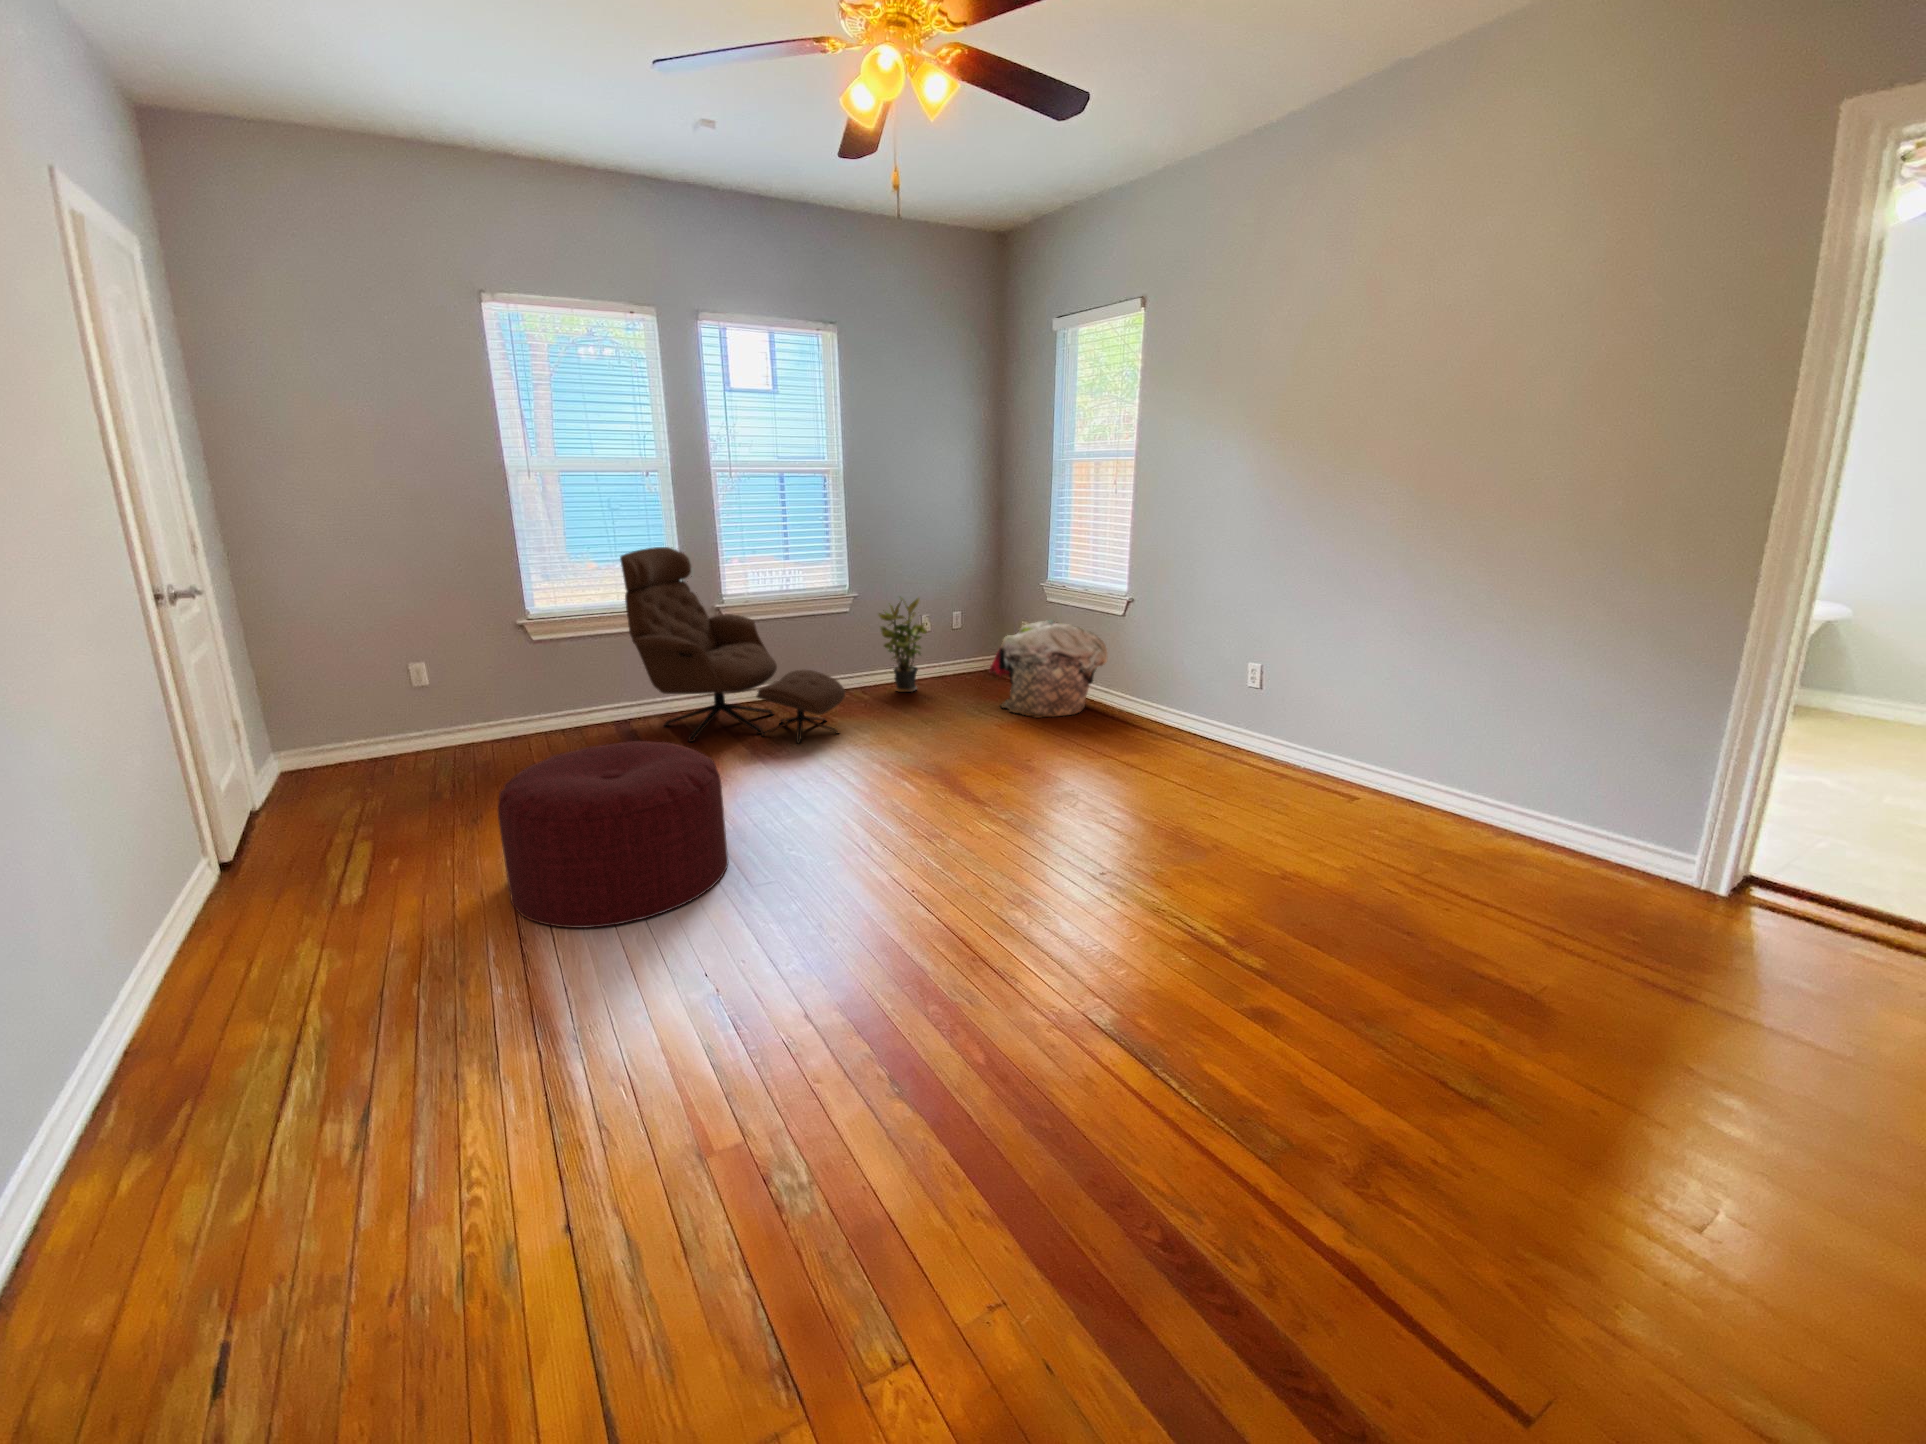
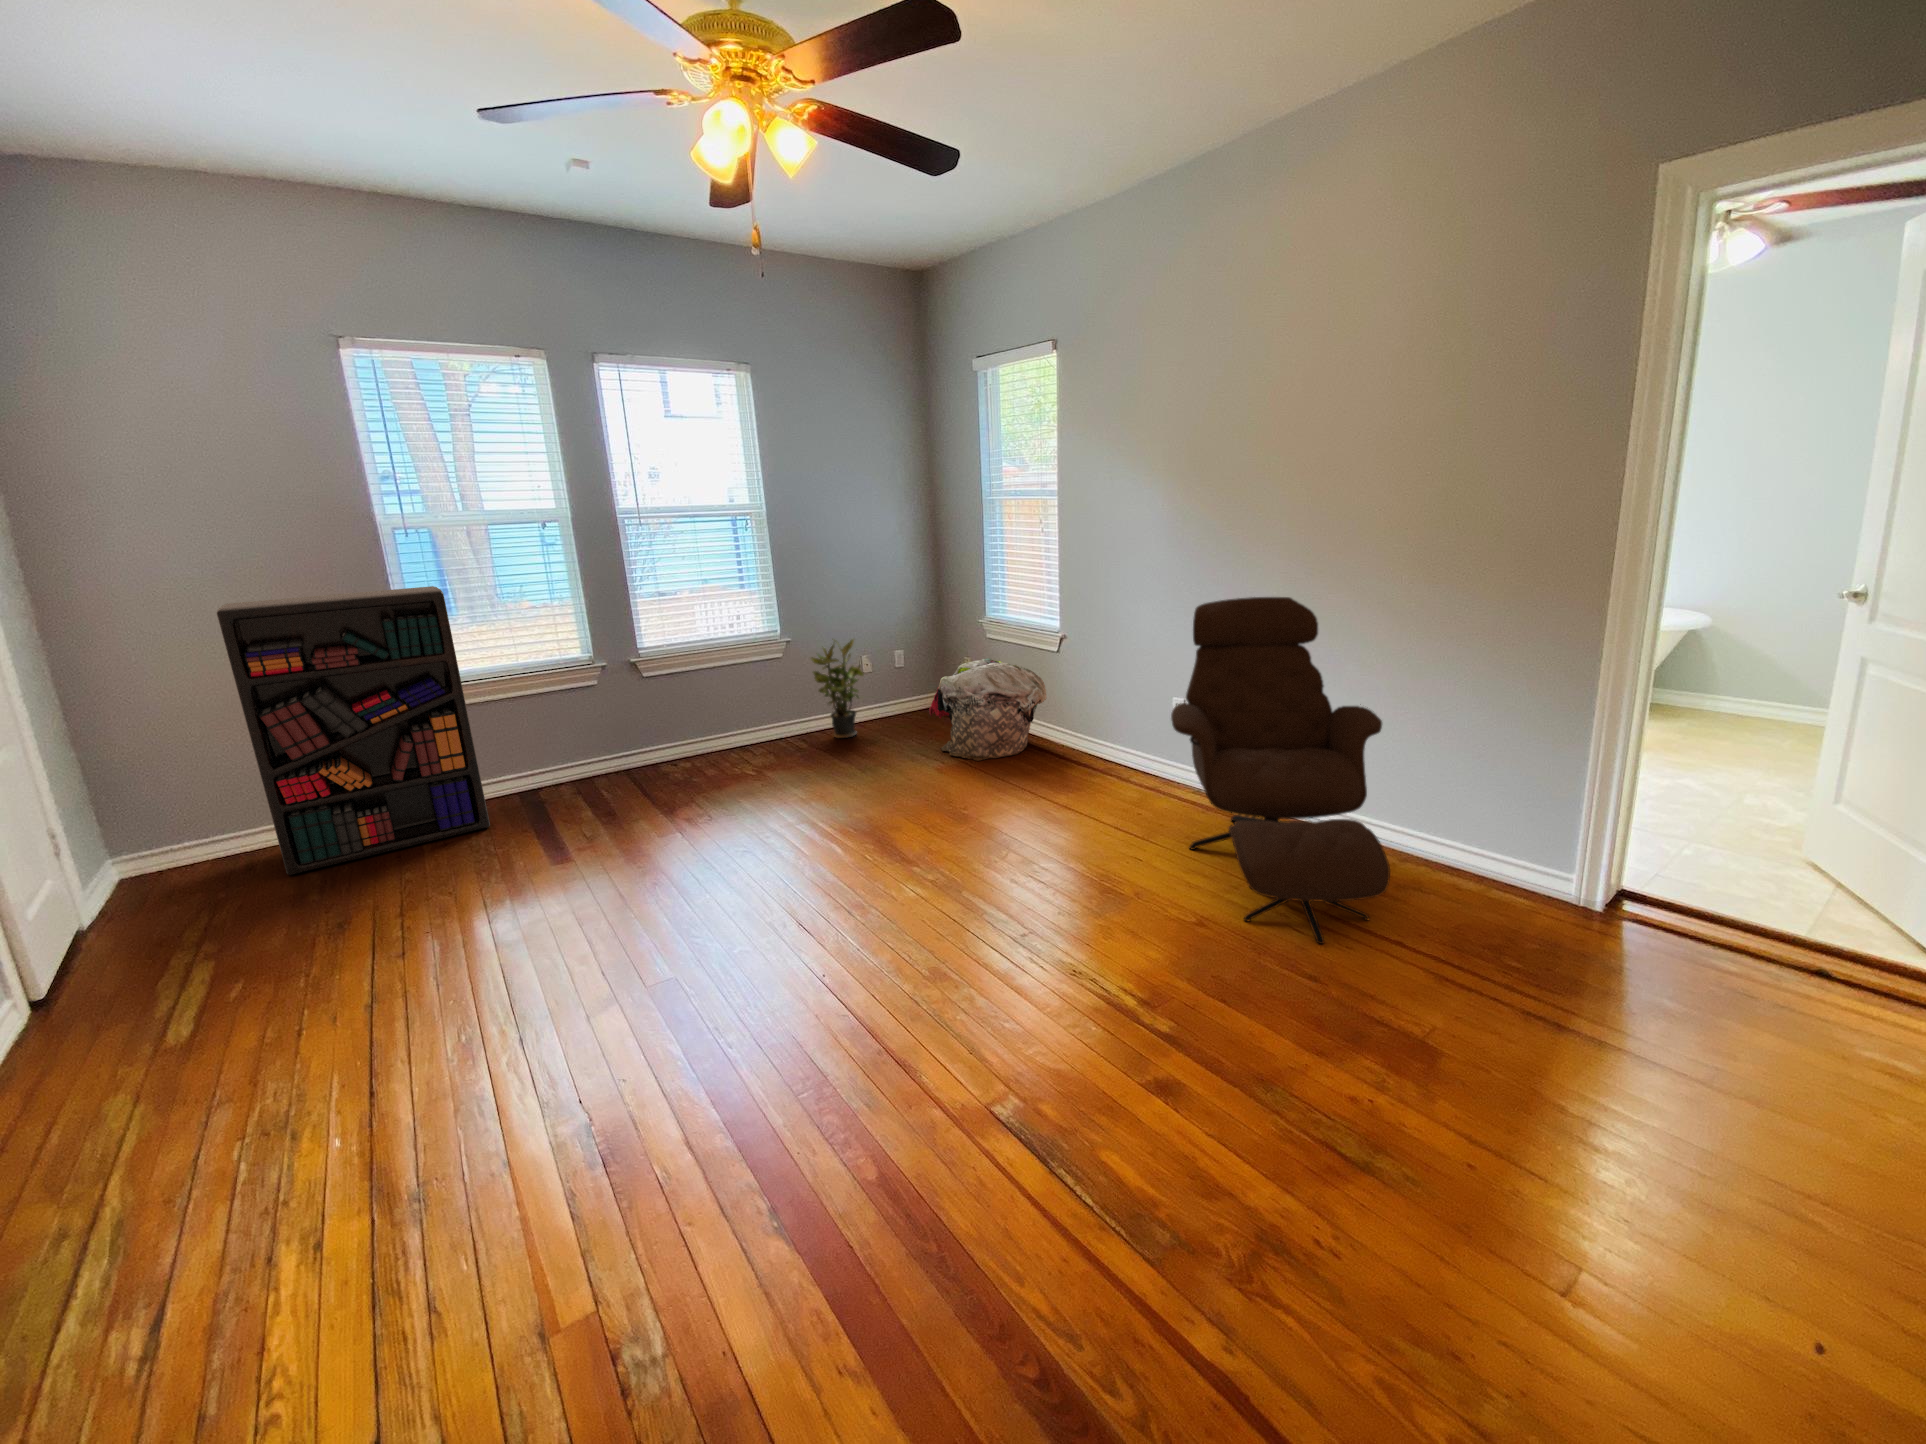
bookshelf: none [386,528,595,776] -> present [217,586,490,875]
lounge chair: present [620,547,845,743] -> present [1171,597,1390,944]
ottoman: present [498,741,728,928] -> none [340,831,625,1056]

